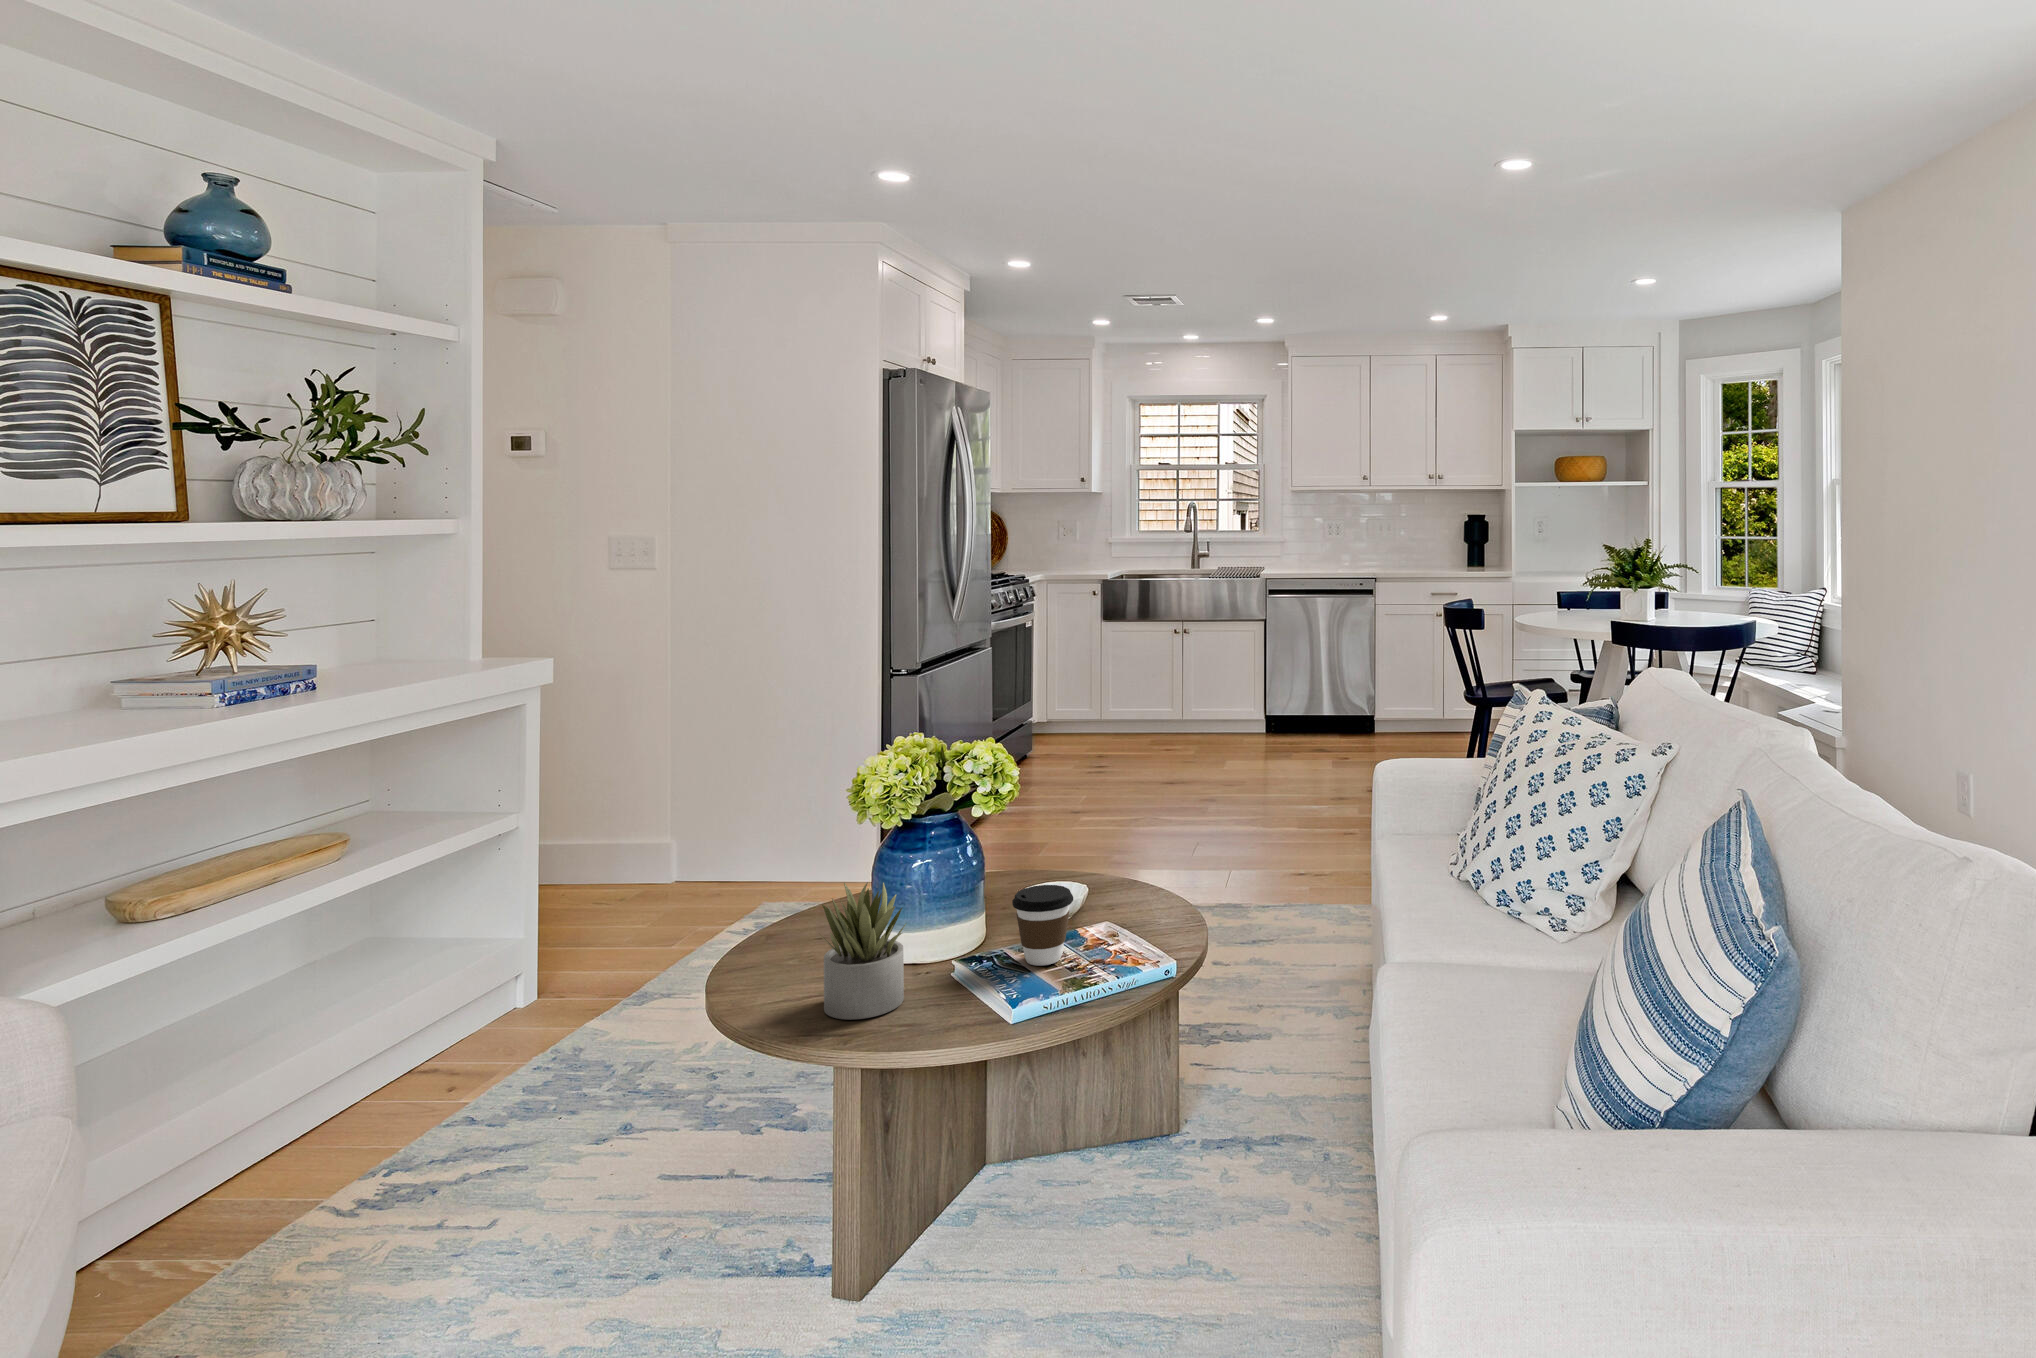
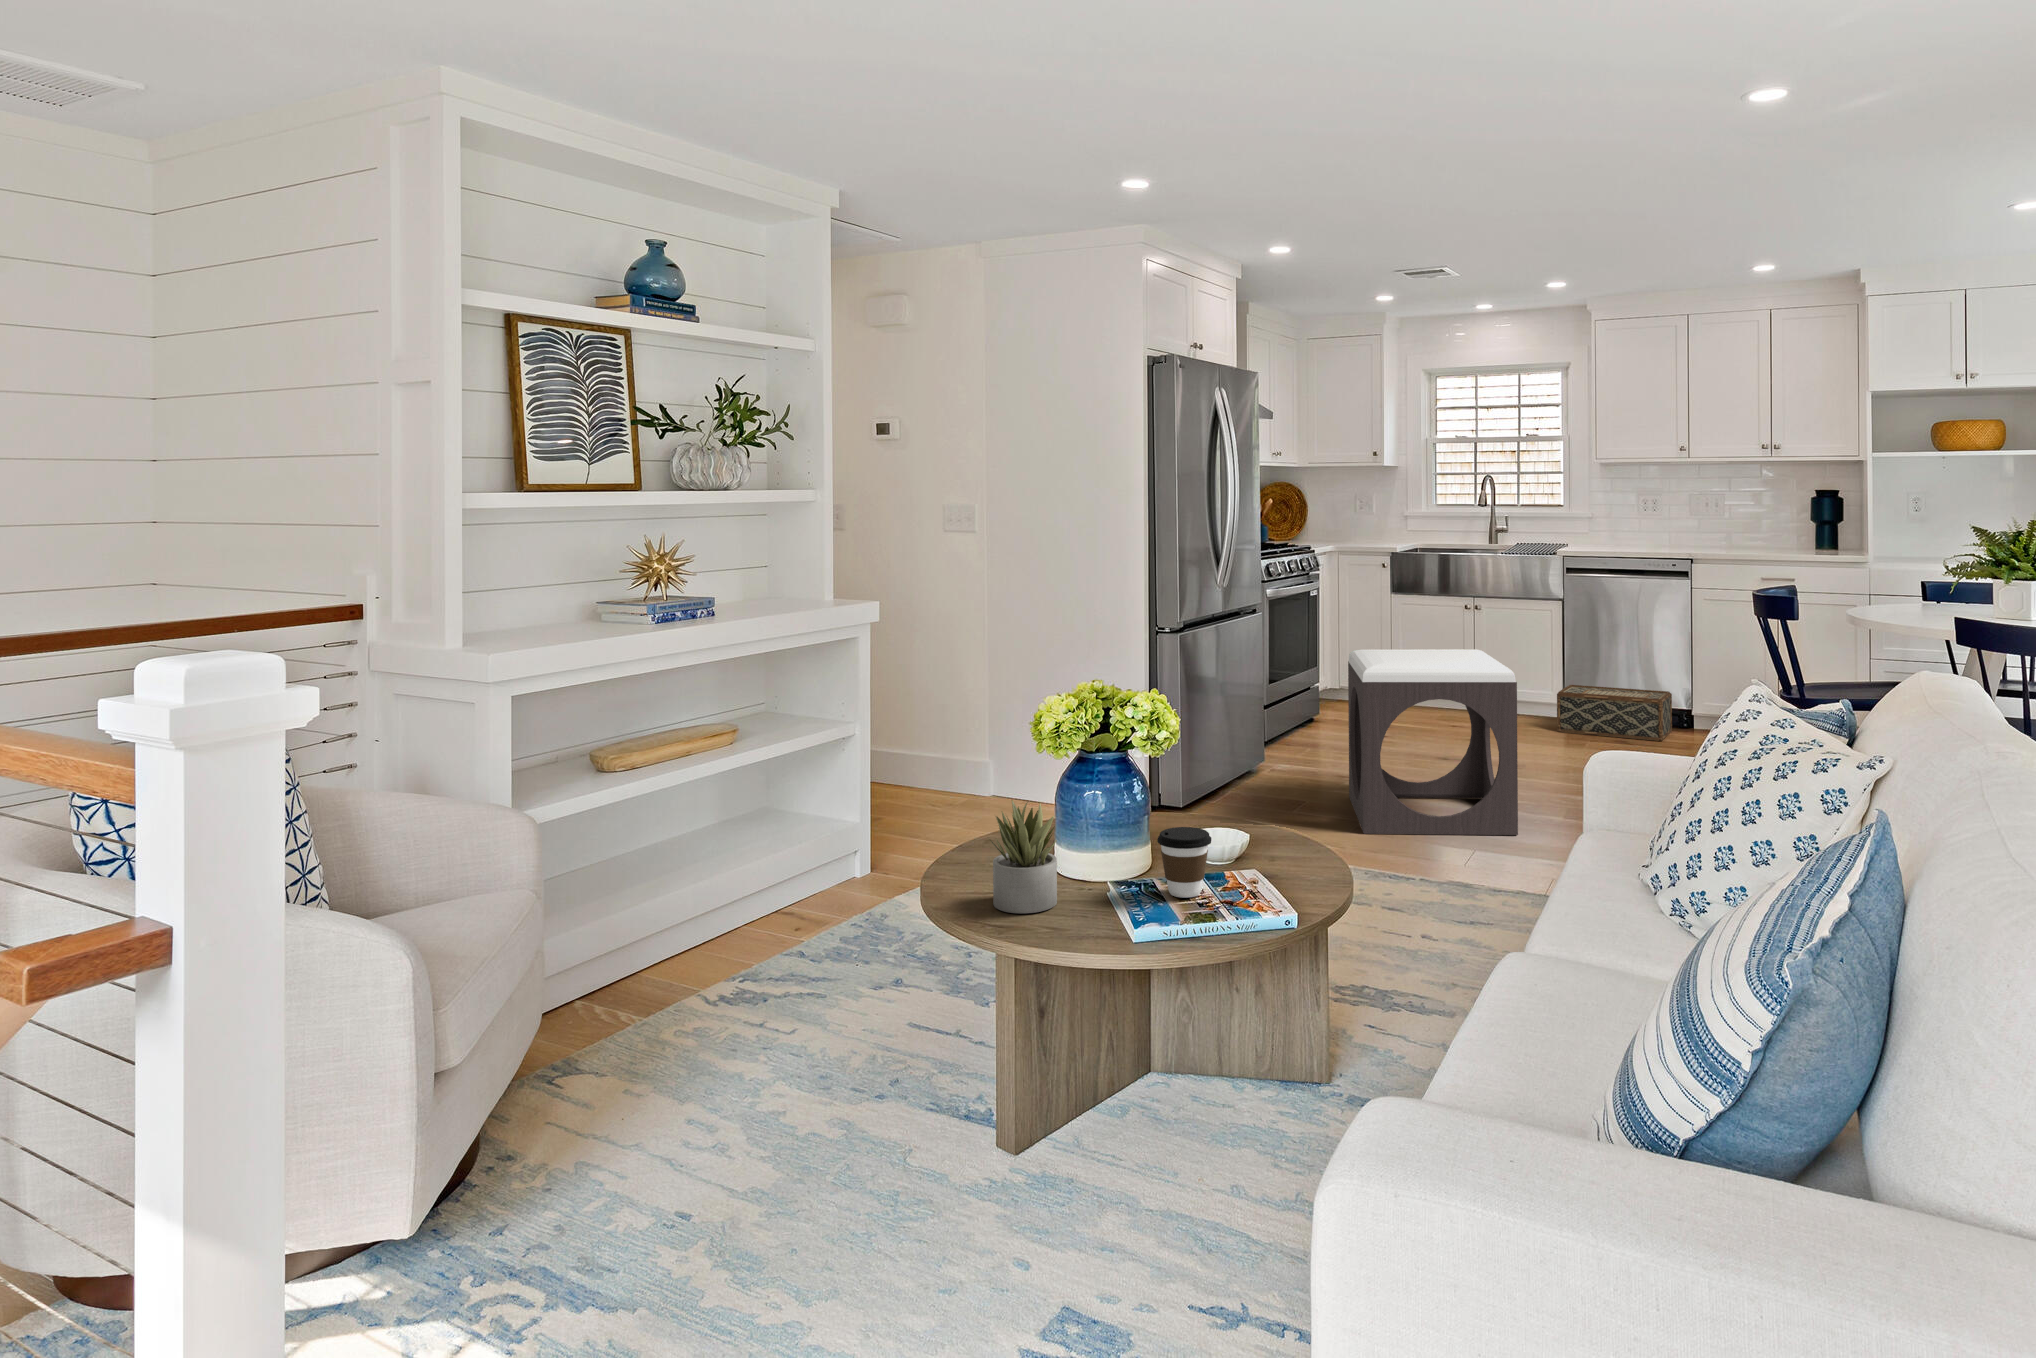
footstool: none [1063,666,1237,856] -> present [1348,649,1518,835]
woven basket: none [1225,692,1319,737] -> present [1557,685,1672,741]

